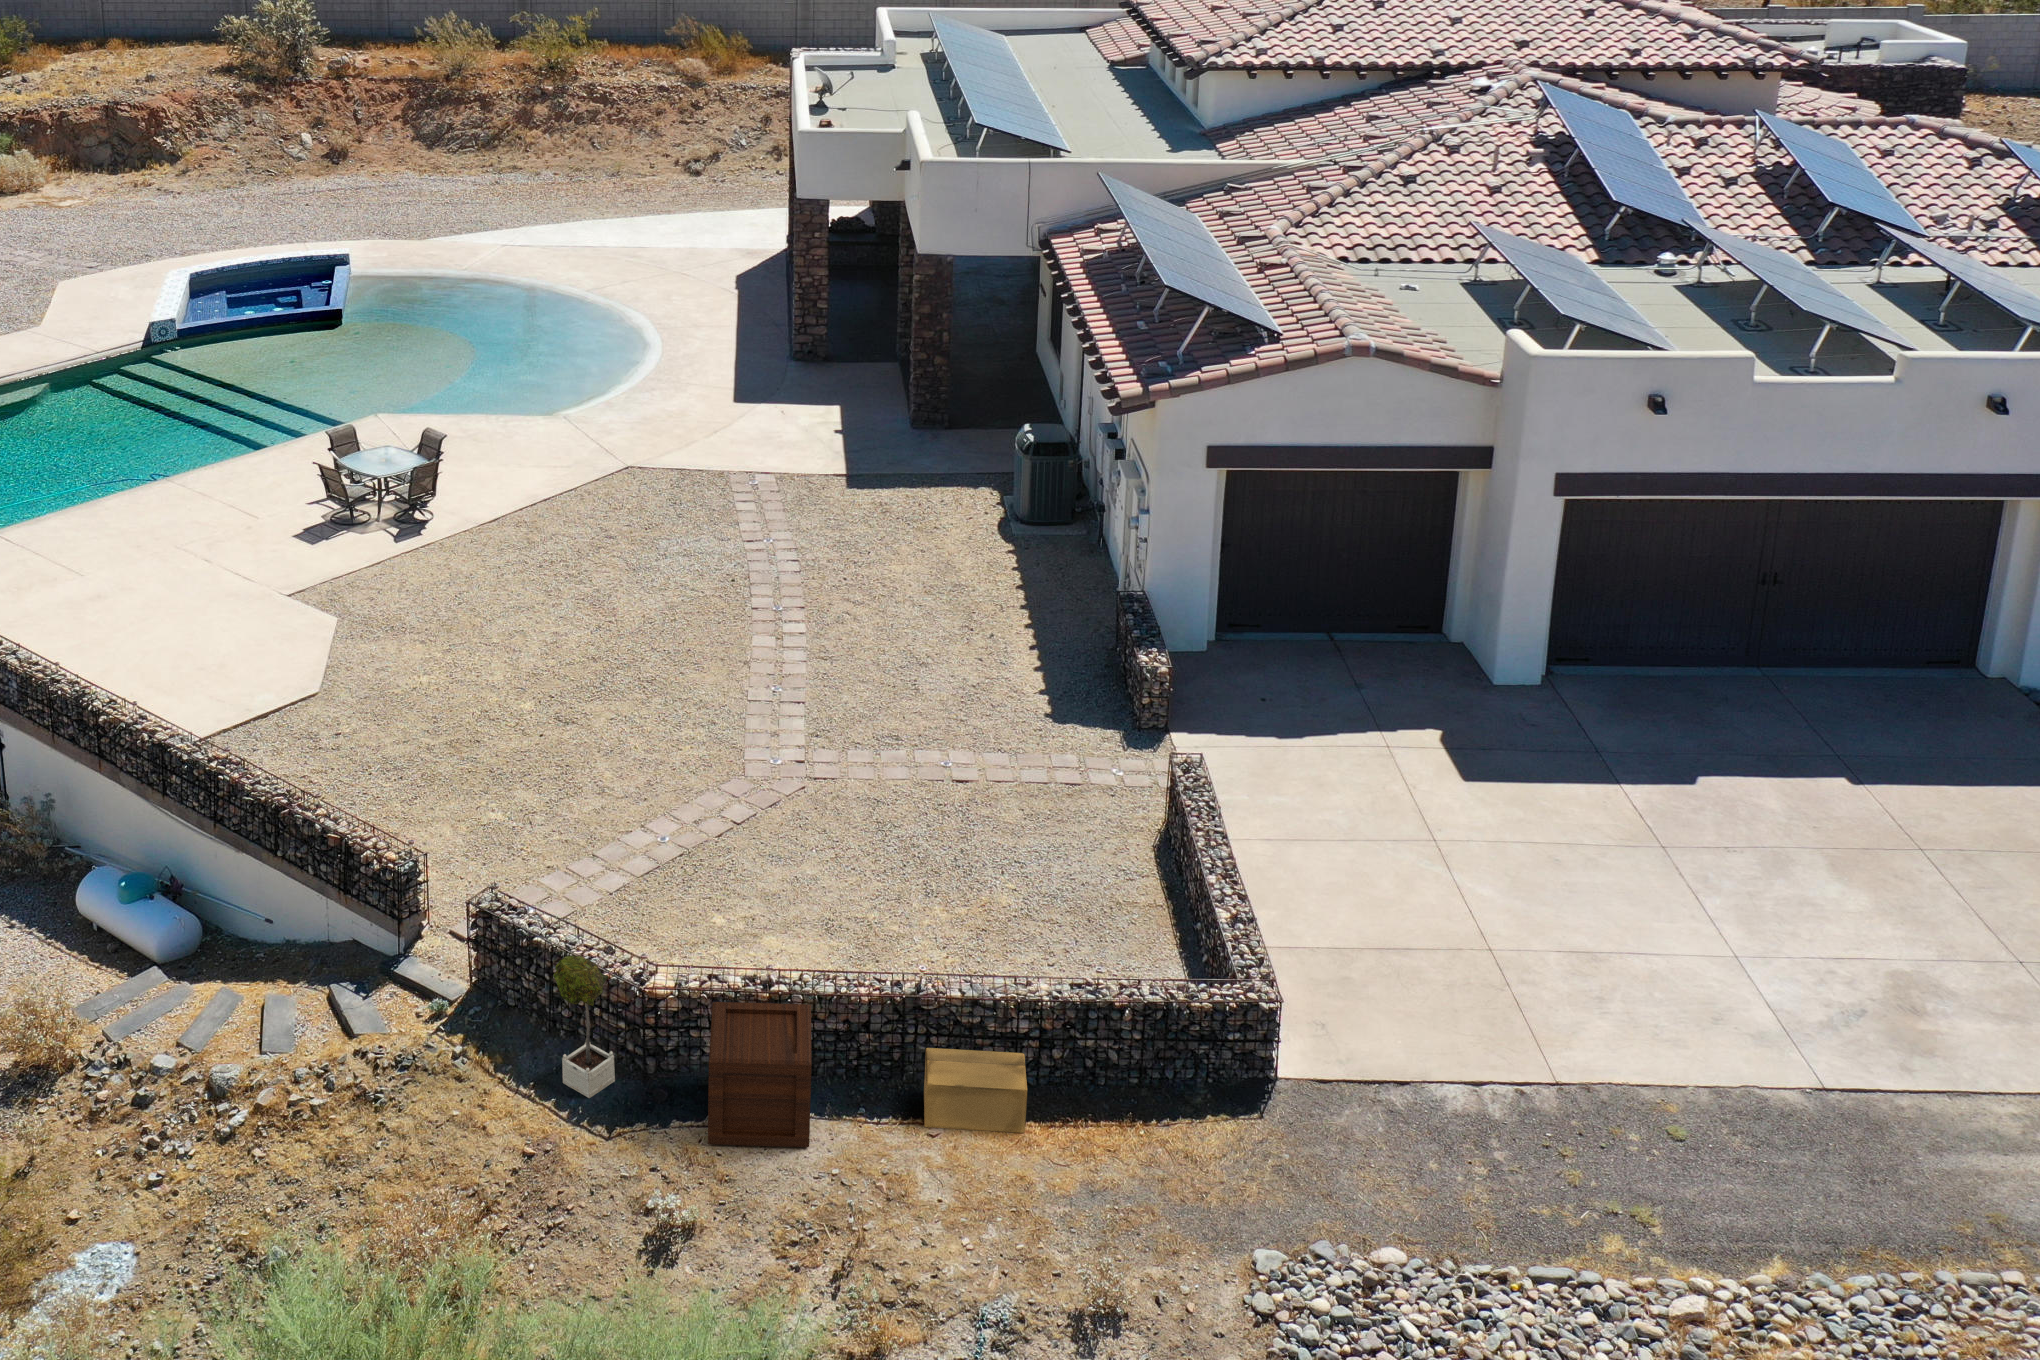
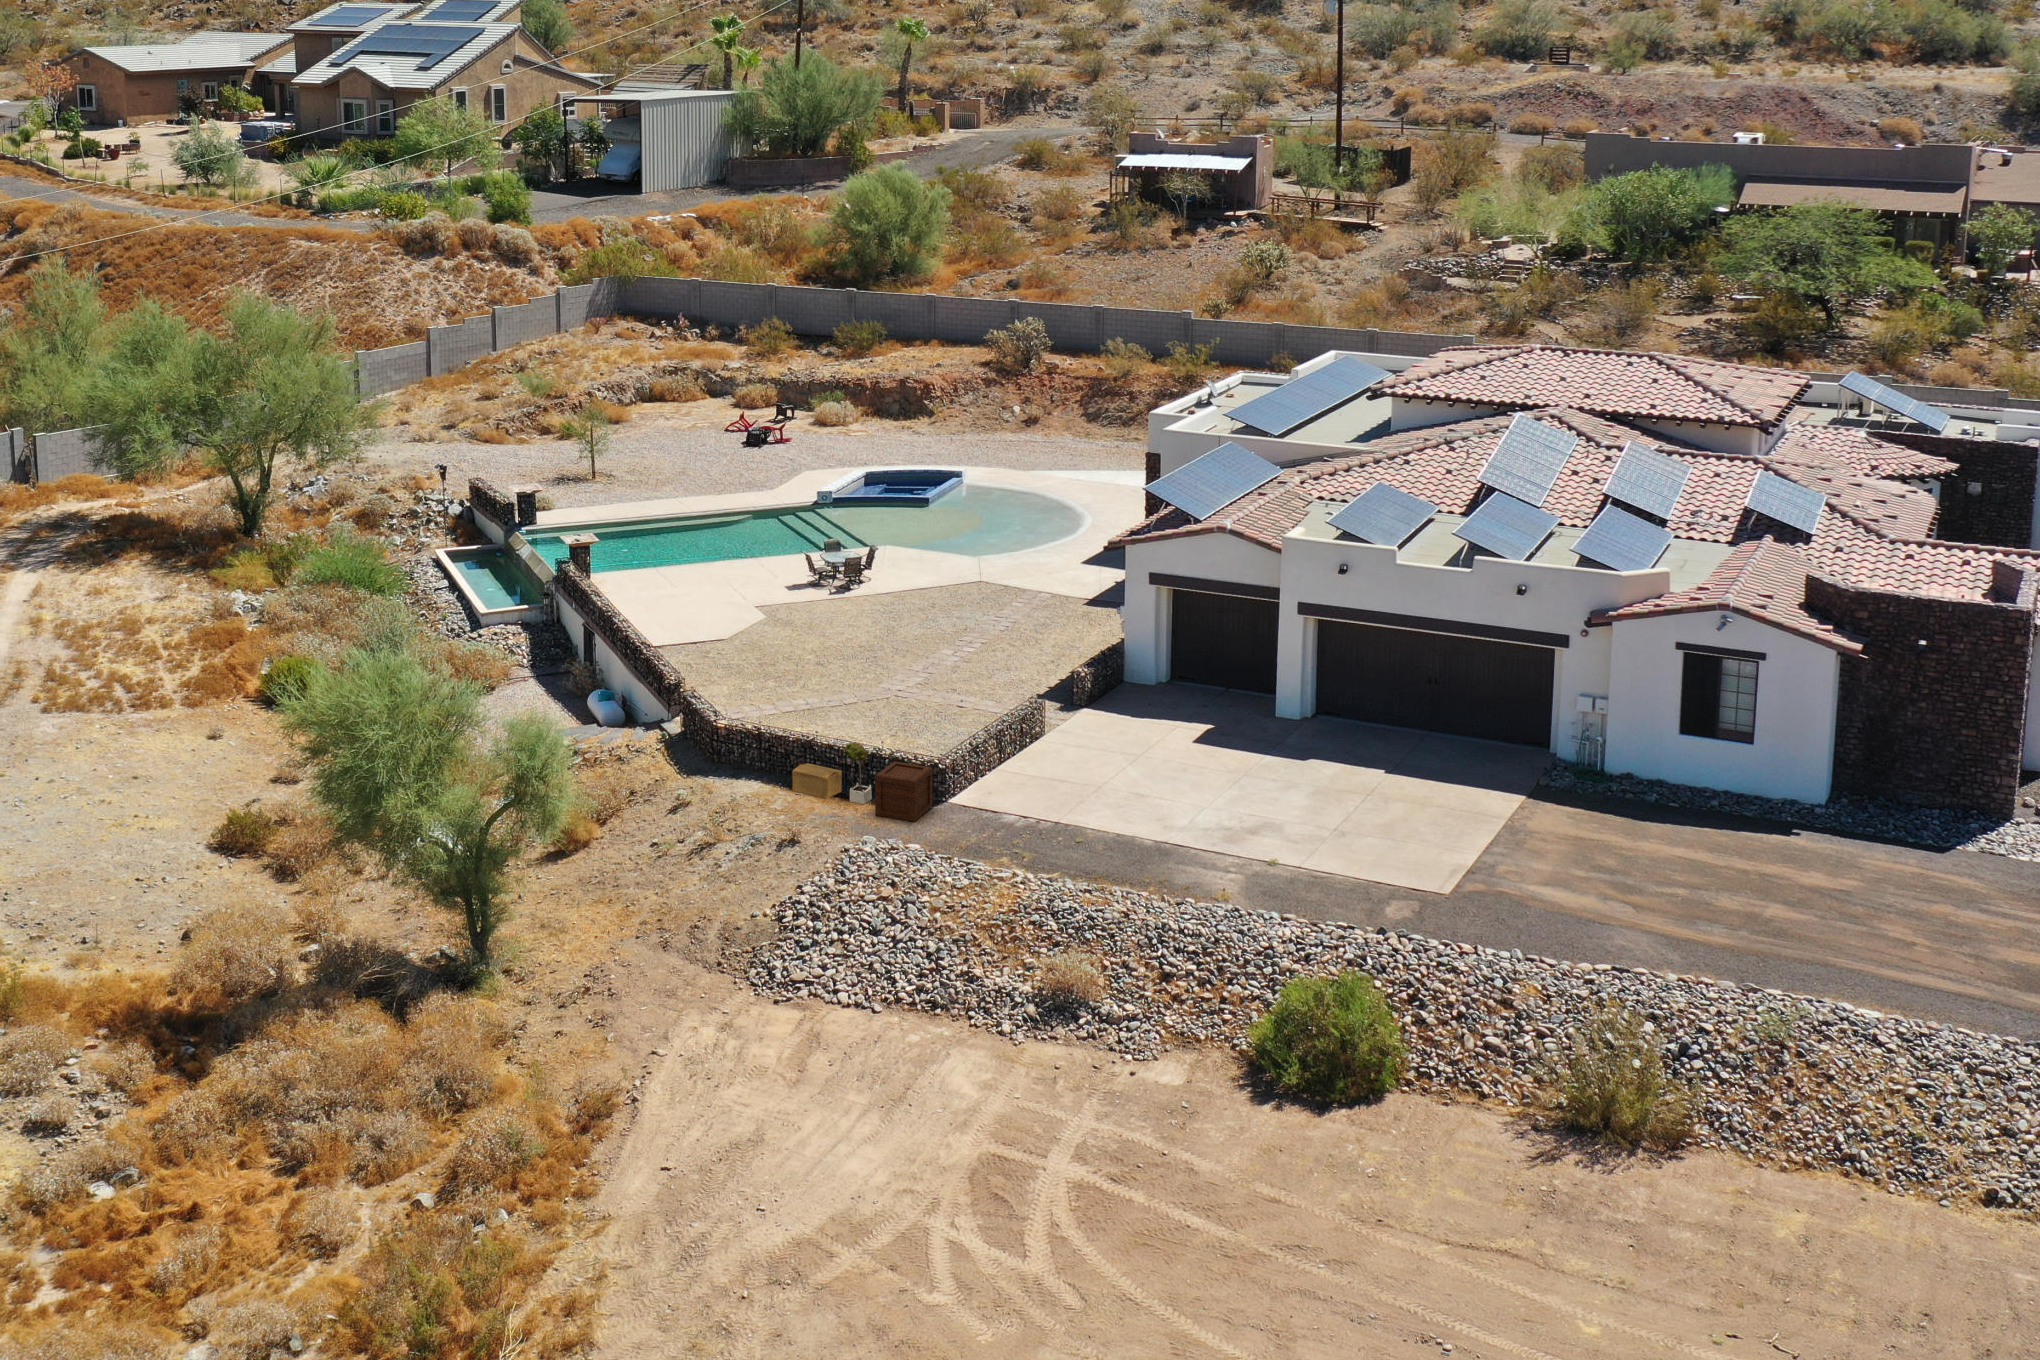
potted tree: present [553,955,615,1098] -> present [845,743,872,804]
wooden crate: present [708,1002,811,1147] -> present [875,762,933,822]

